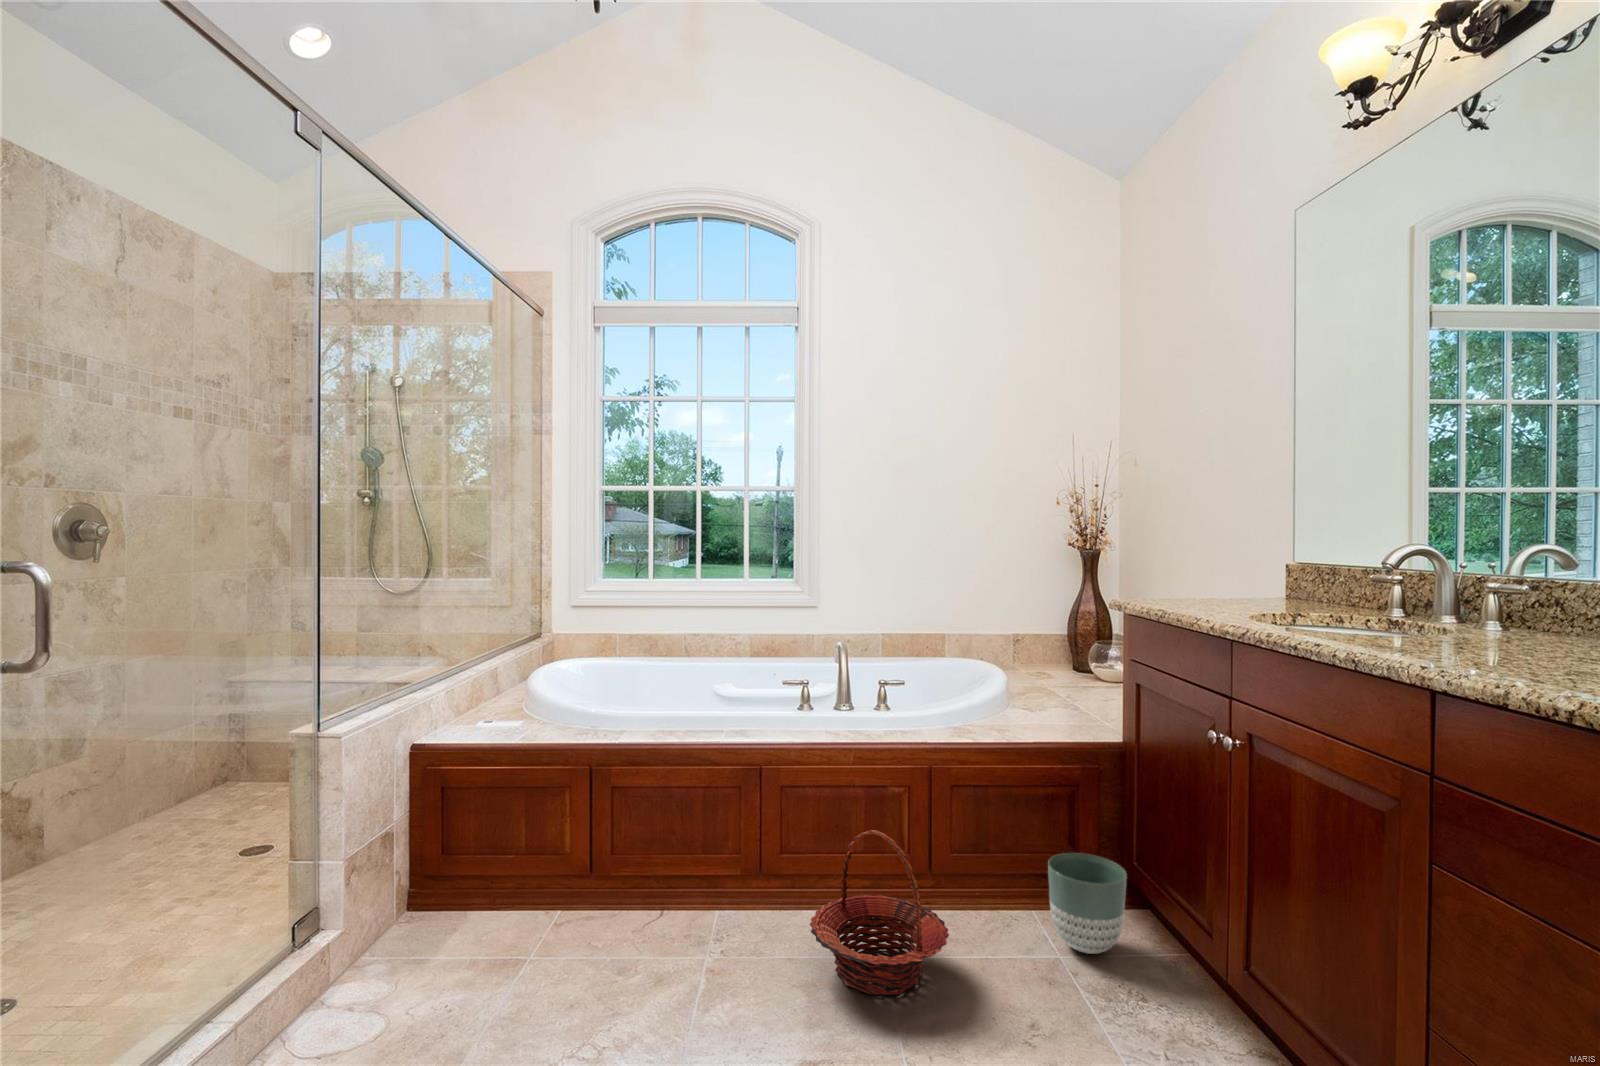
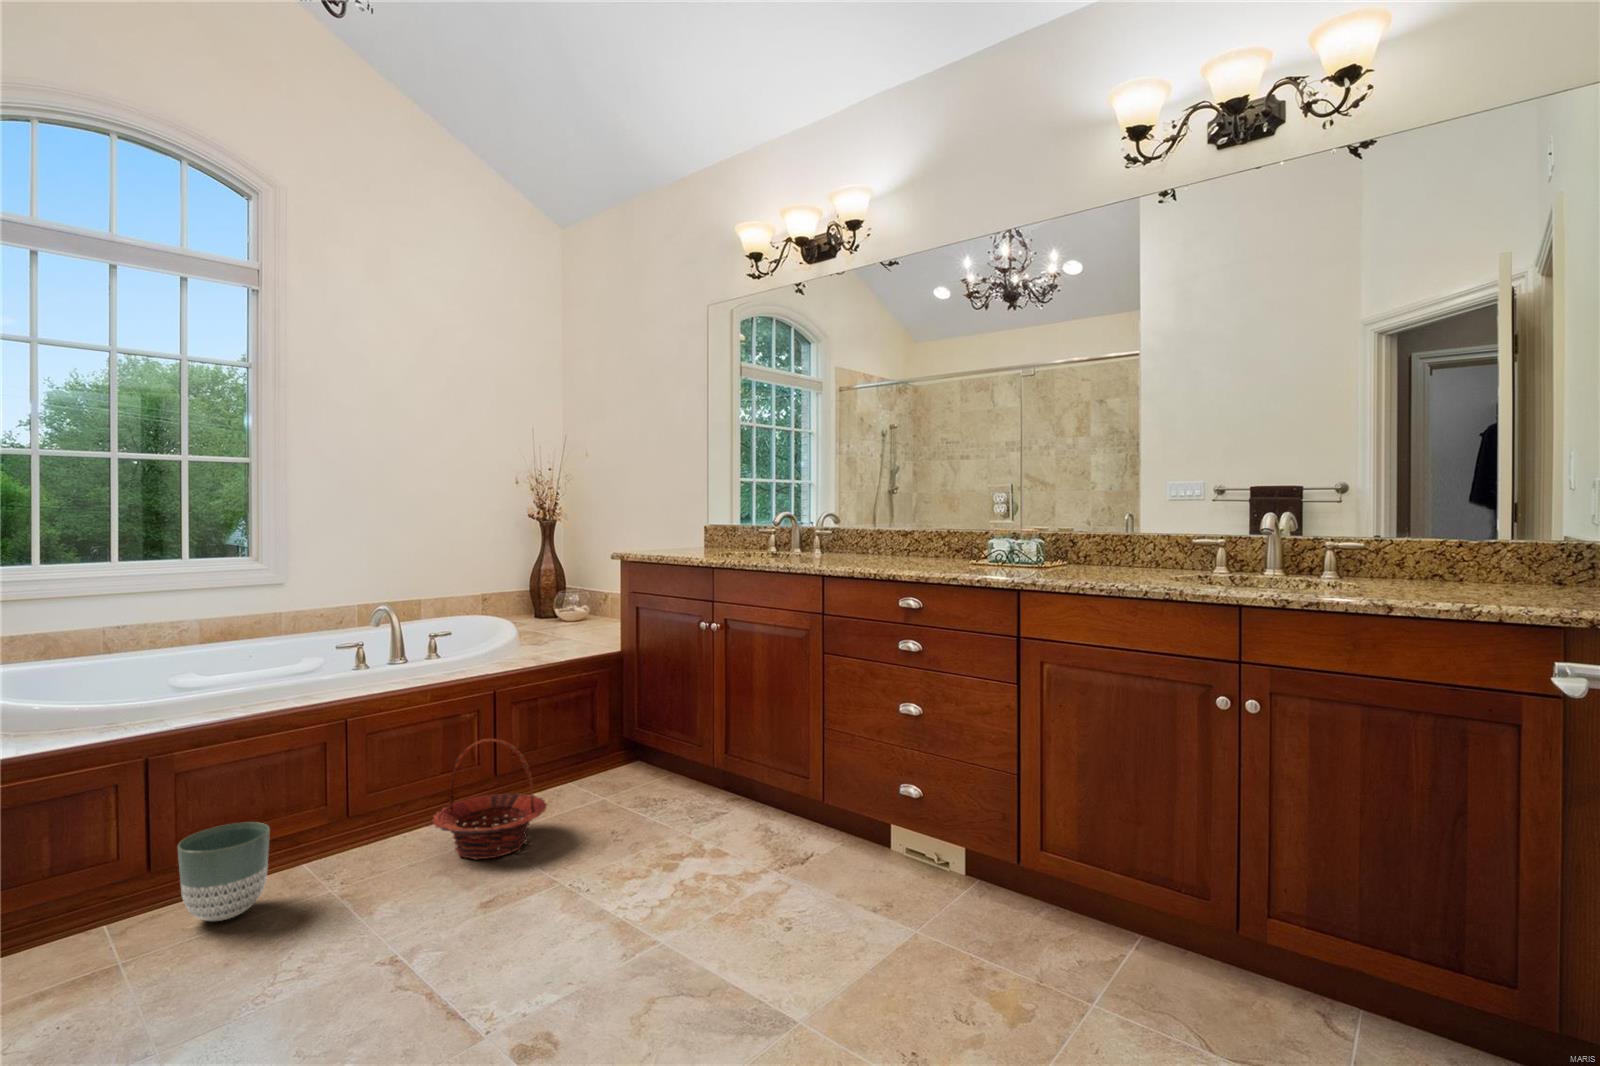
planter: present [1048,853,1127,954] -> present [178,822,270,921]

